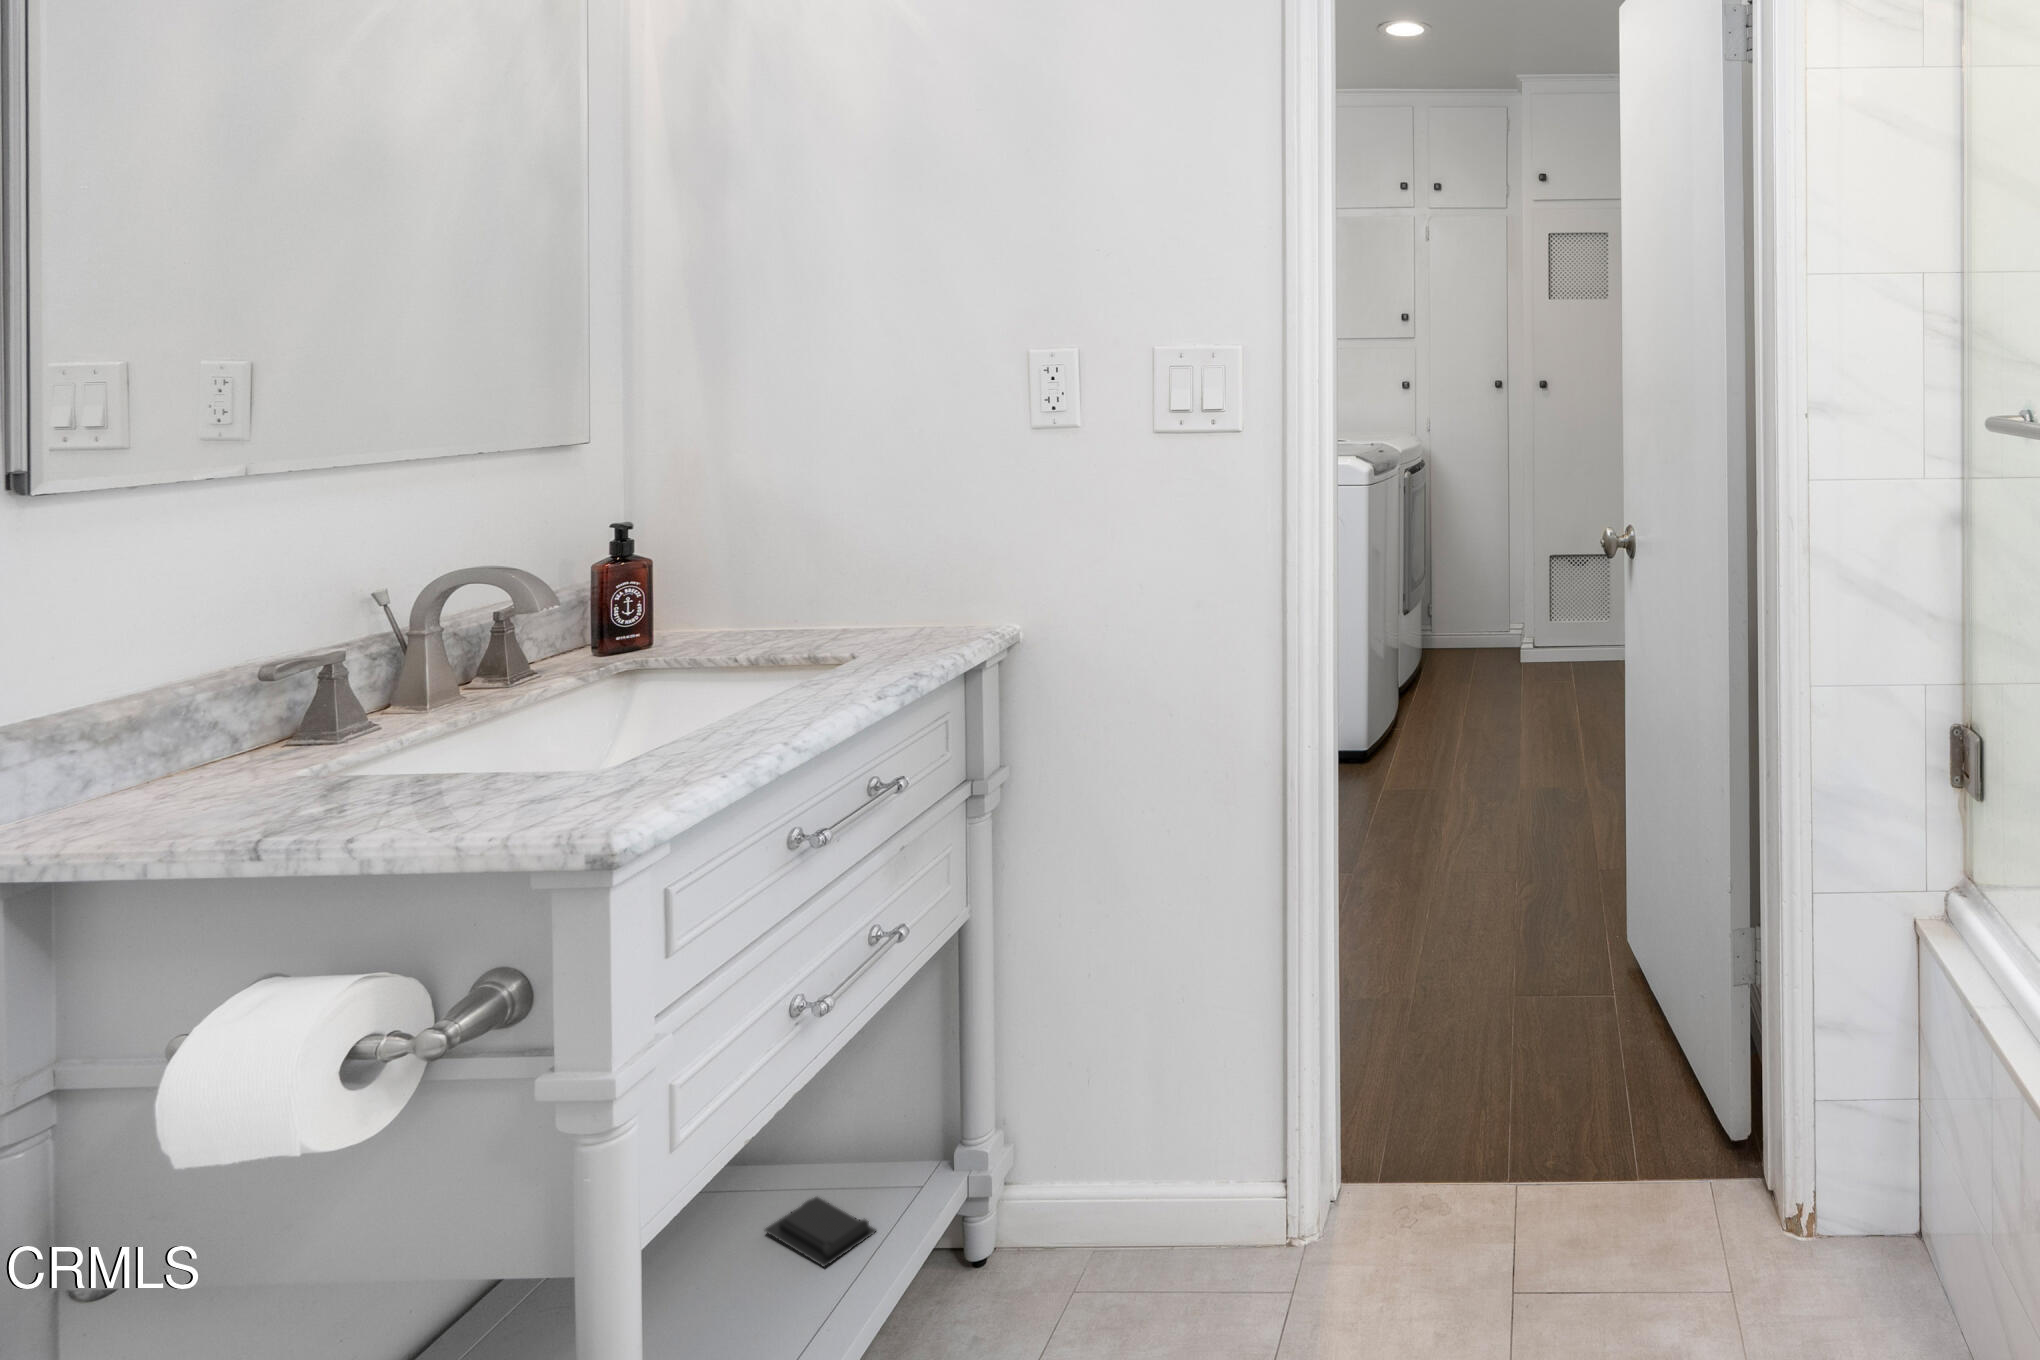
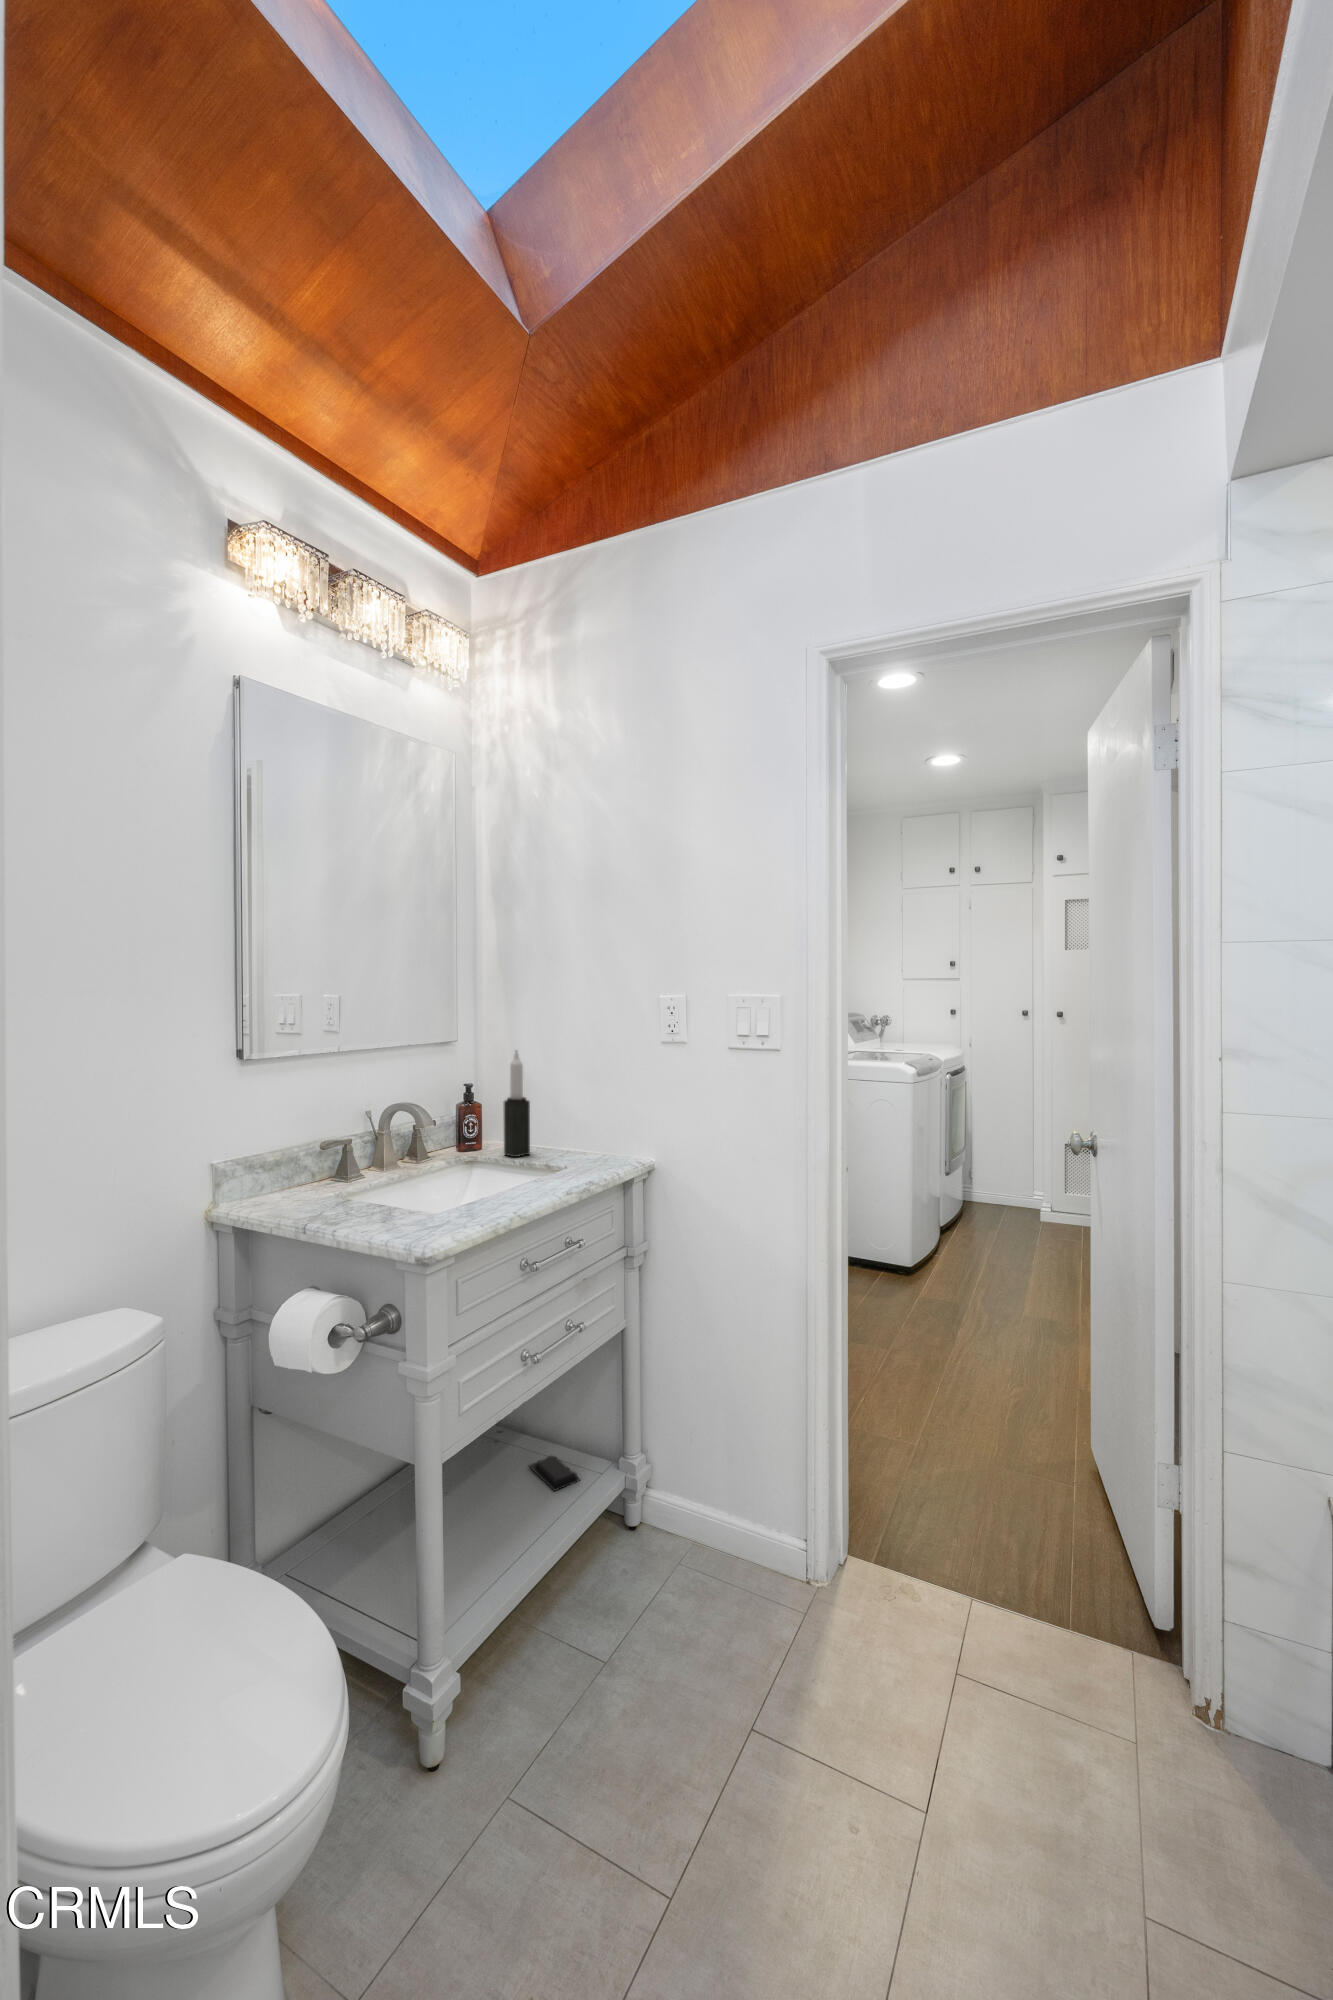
candle: none [706,452,763,654] -> present [503,1050,530,1157]

